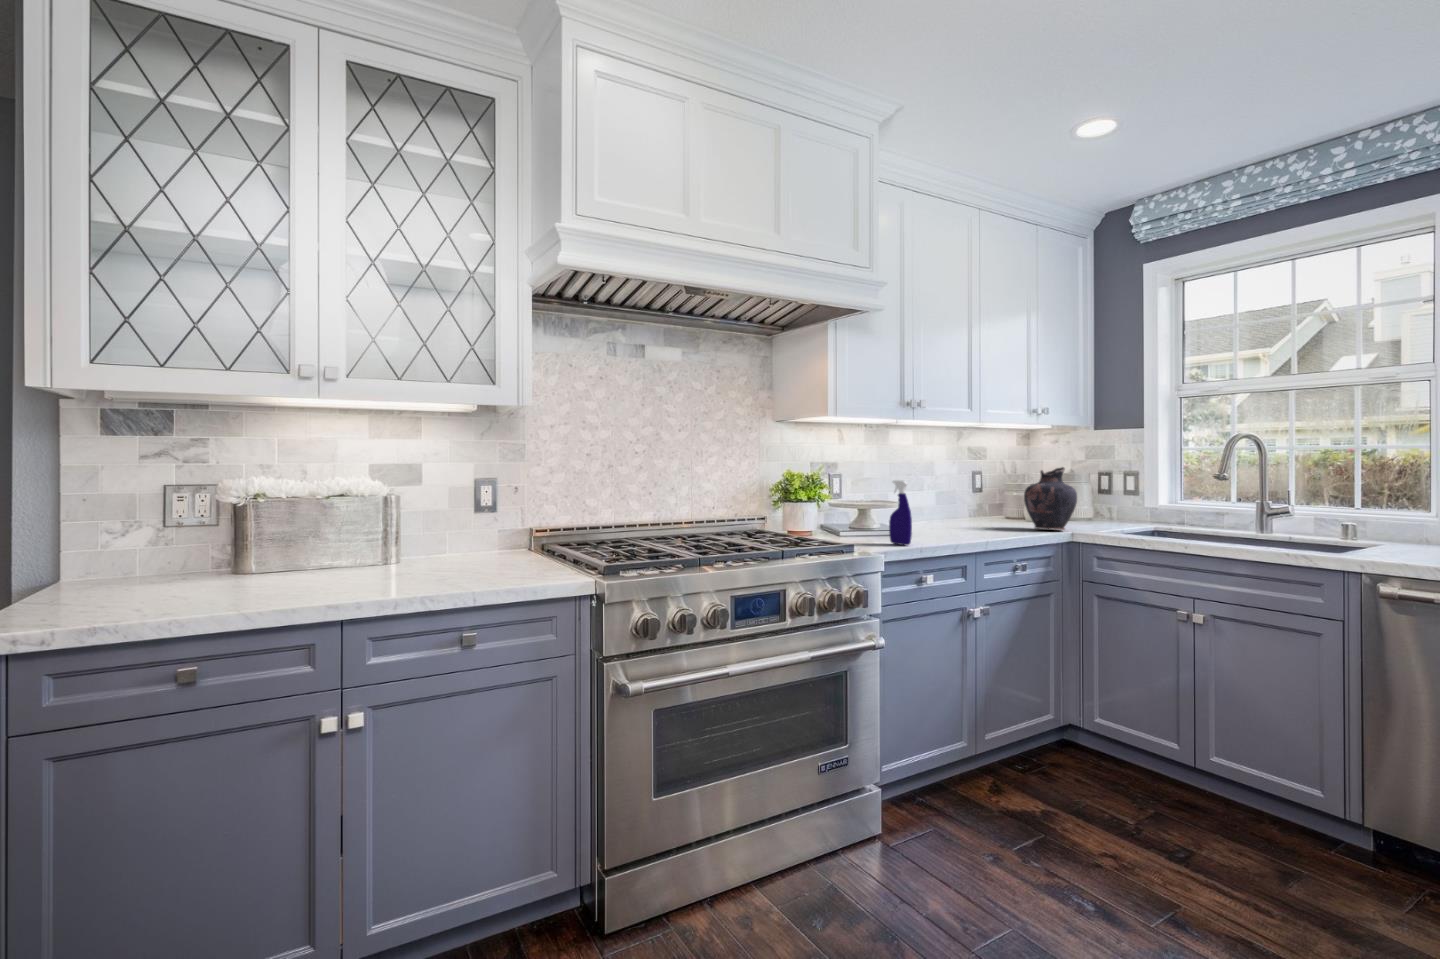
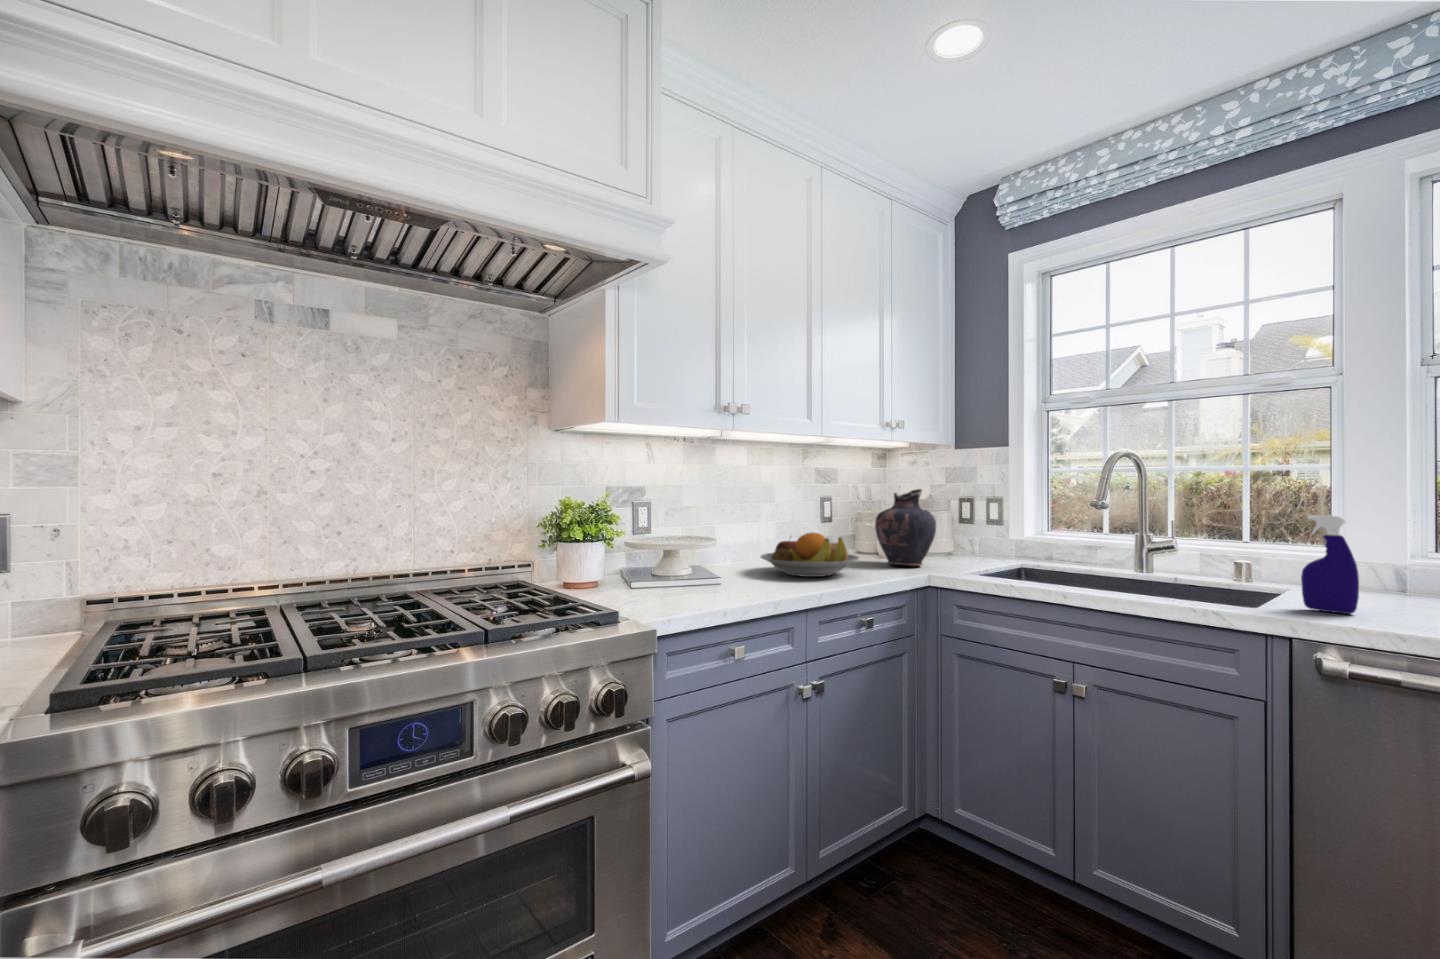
spray bottle: present [889,480,912,545] -> present [1301,515,1359,614]
fruit bowl: none [932,500,1014,534] -> present [761,533,859,577]

